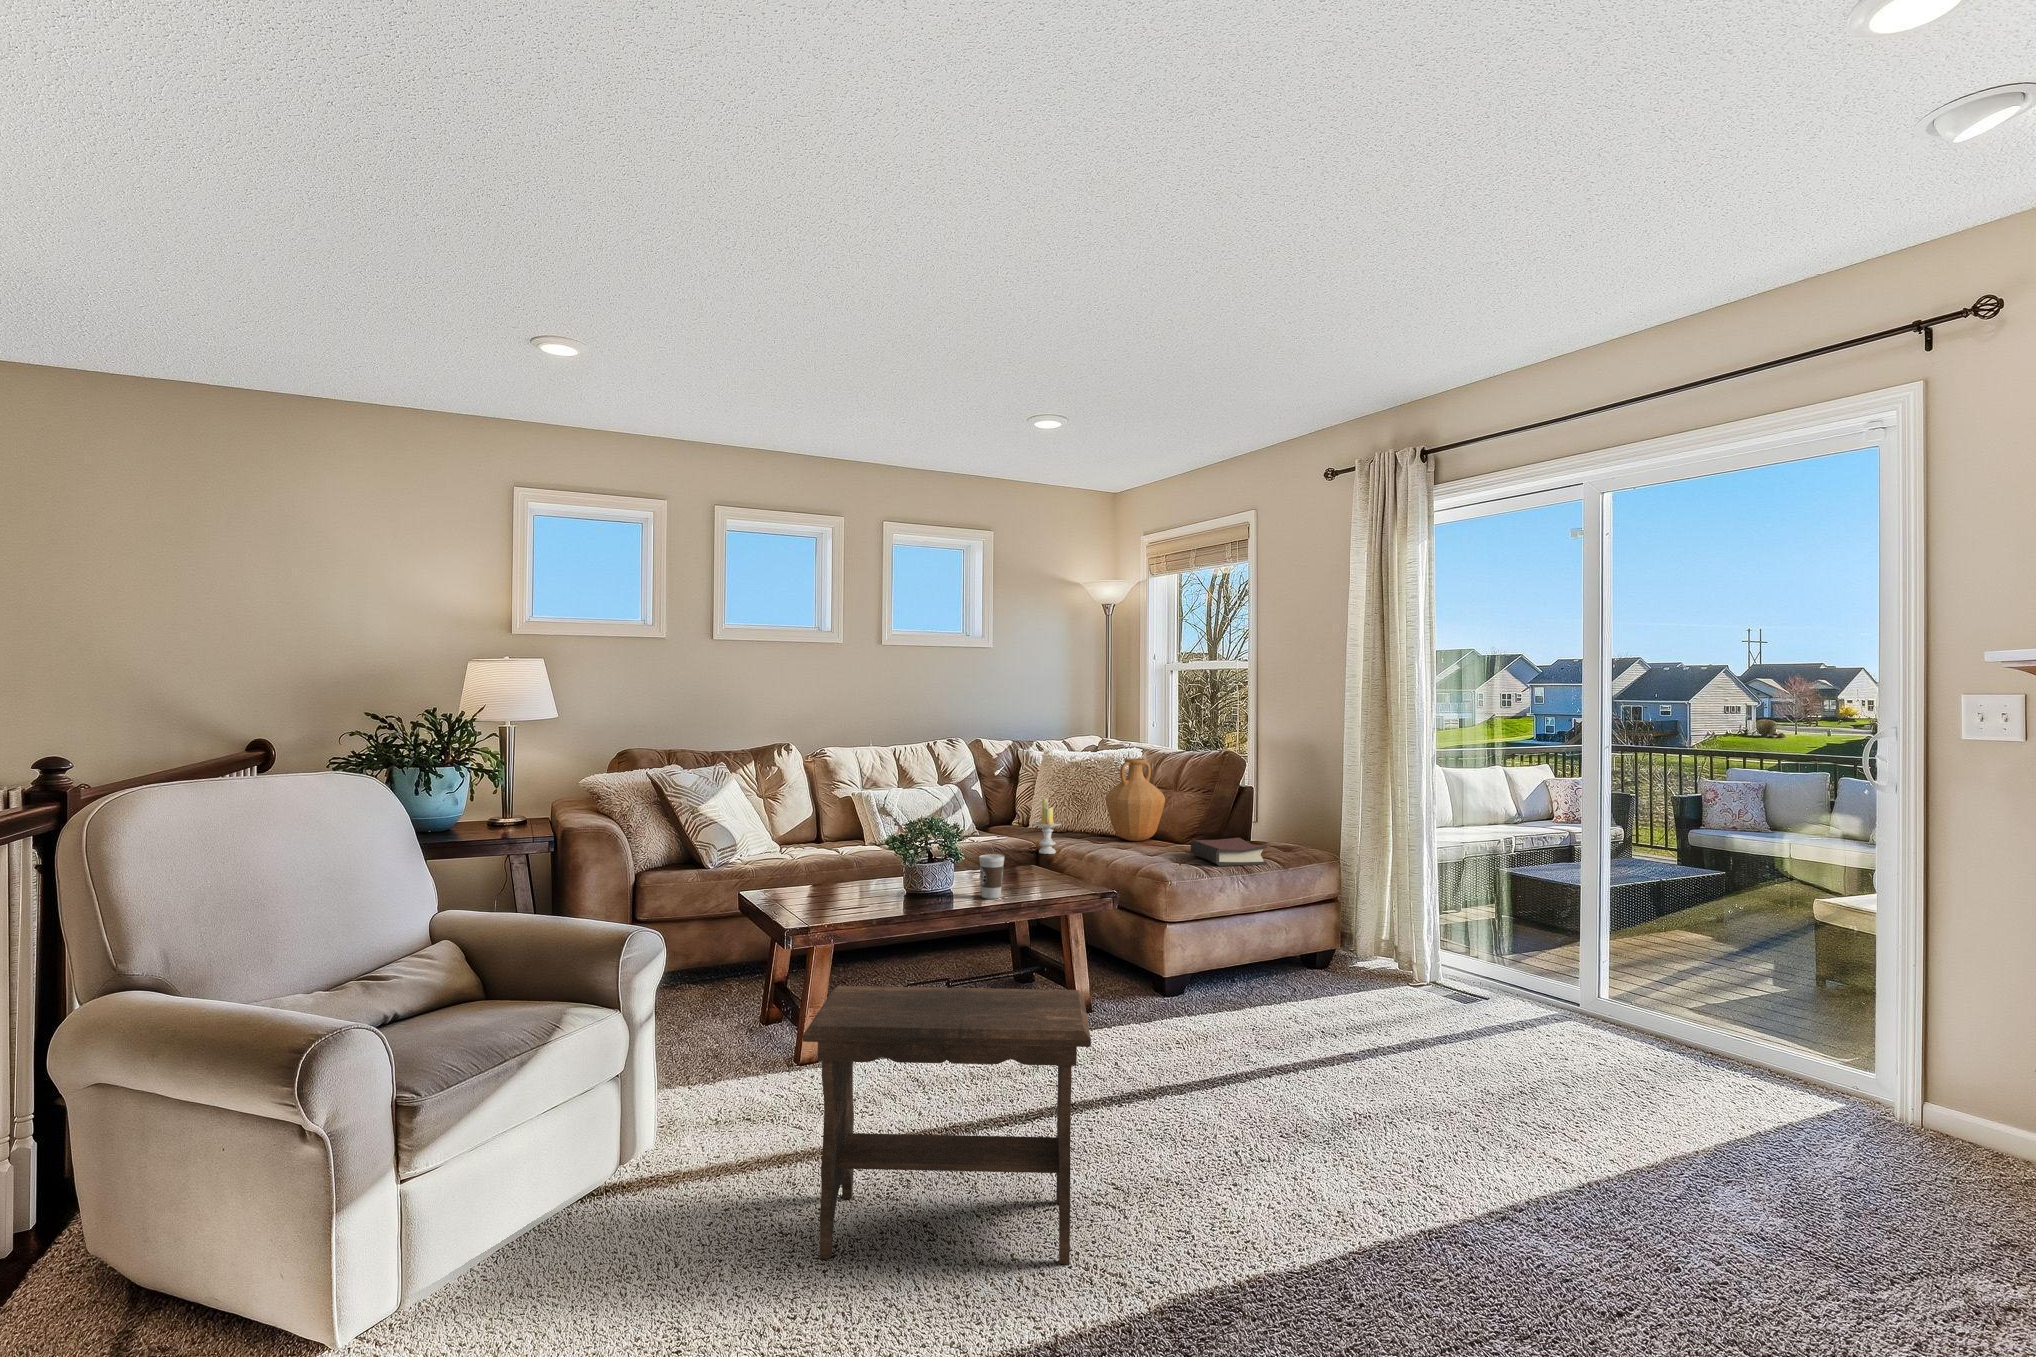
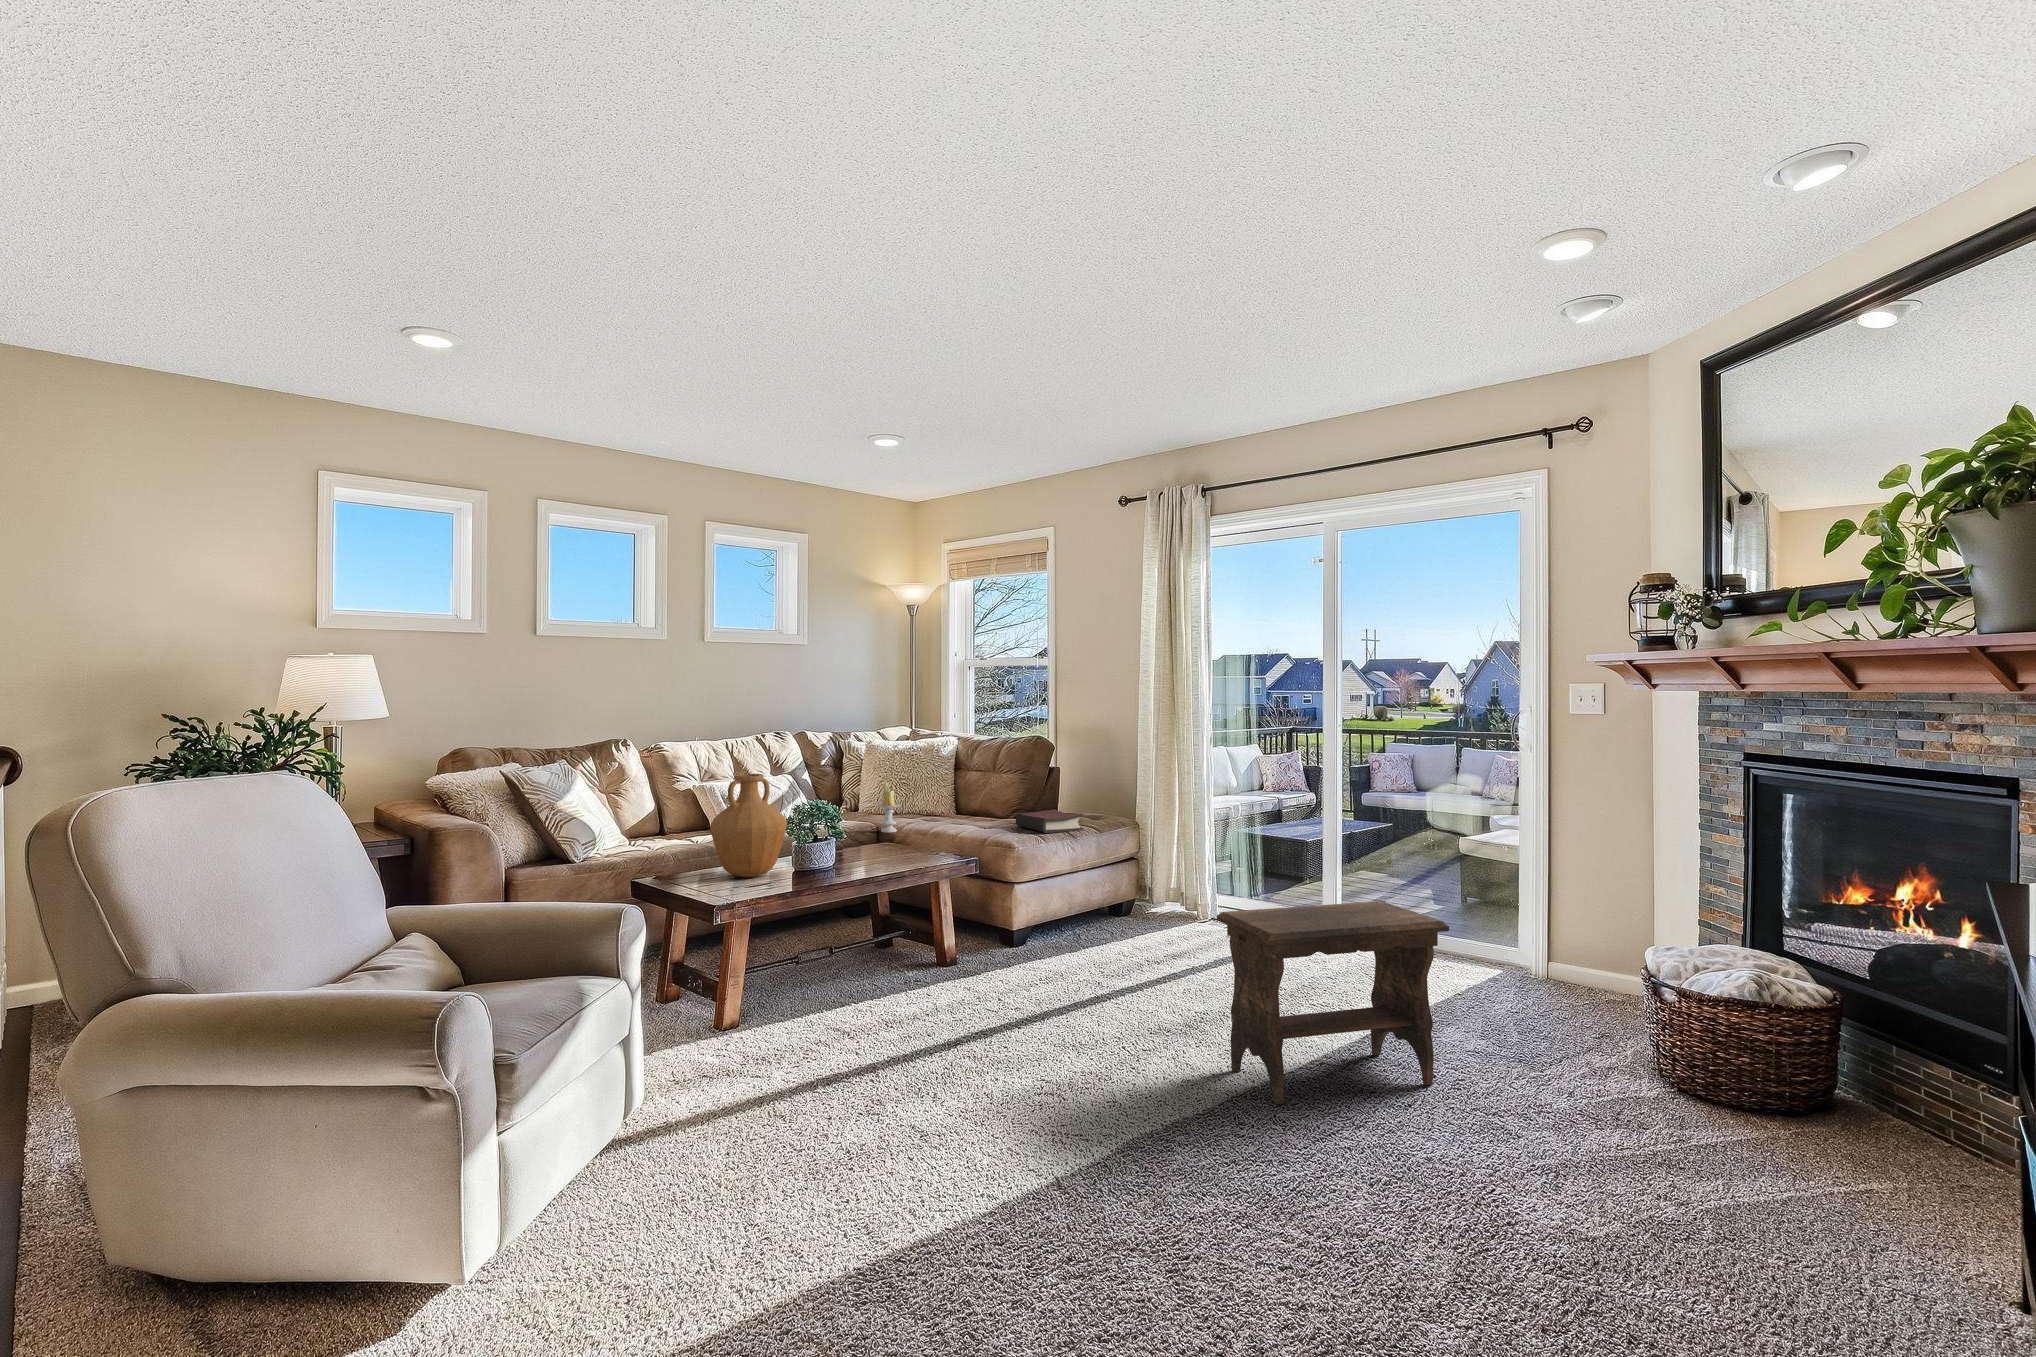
vase: present [1106,758,1165,841] -> present [710,774,787,878]
coffee cup: present [979,854,1004,899] -> none [862,831,884,870]
footstool: present [803,986,1091,1264] -> present [1217,901,1449,1104]

